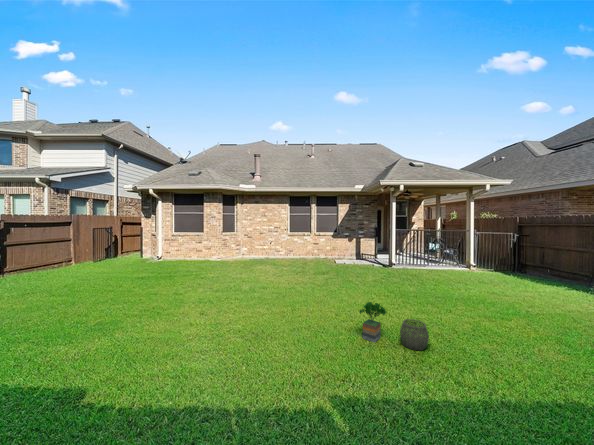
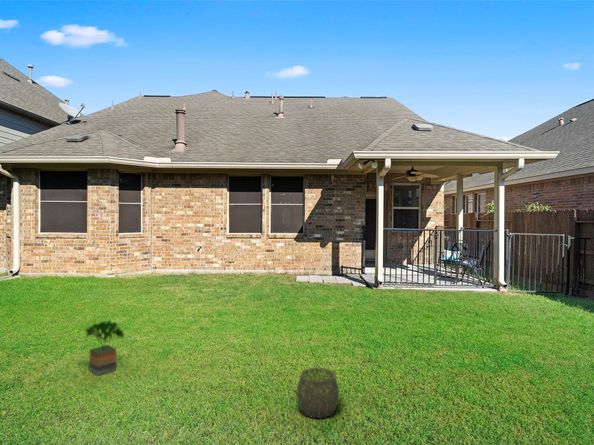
potted tree: present [359,302,387,342] -> present [86,321,124,376]

